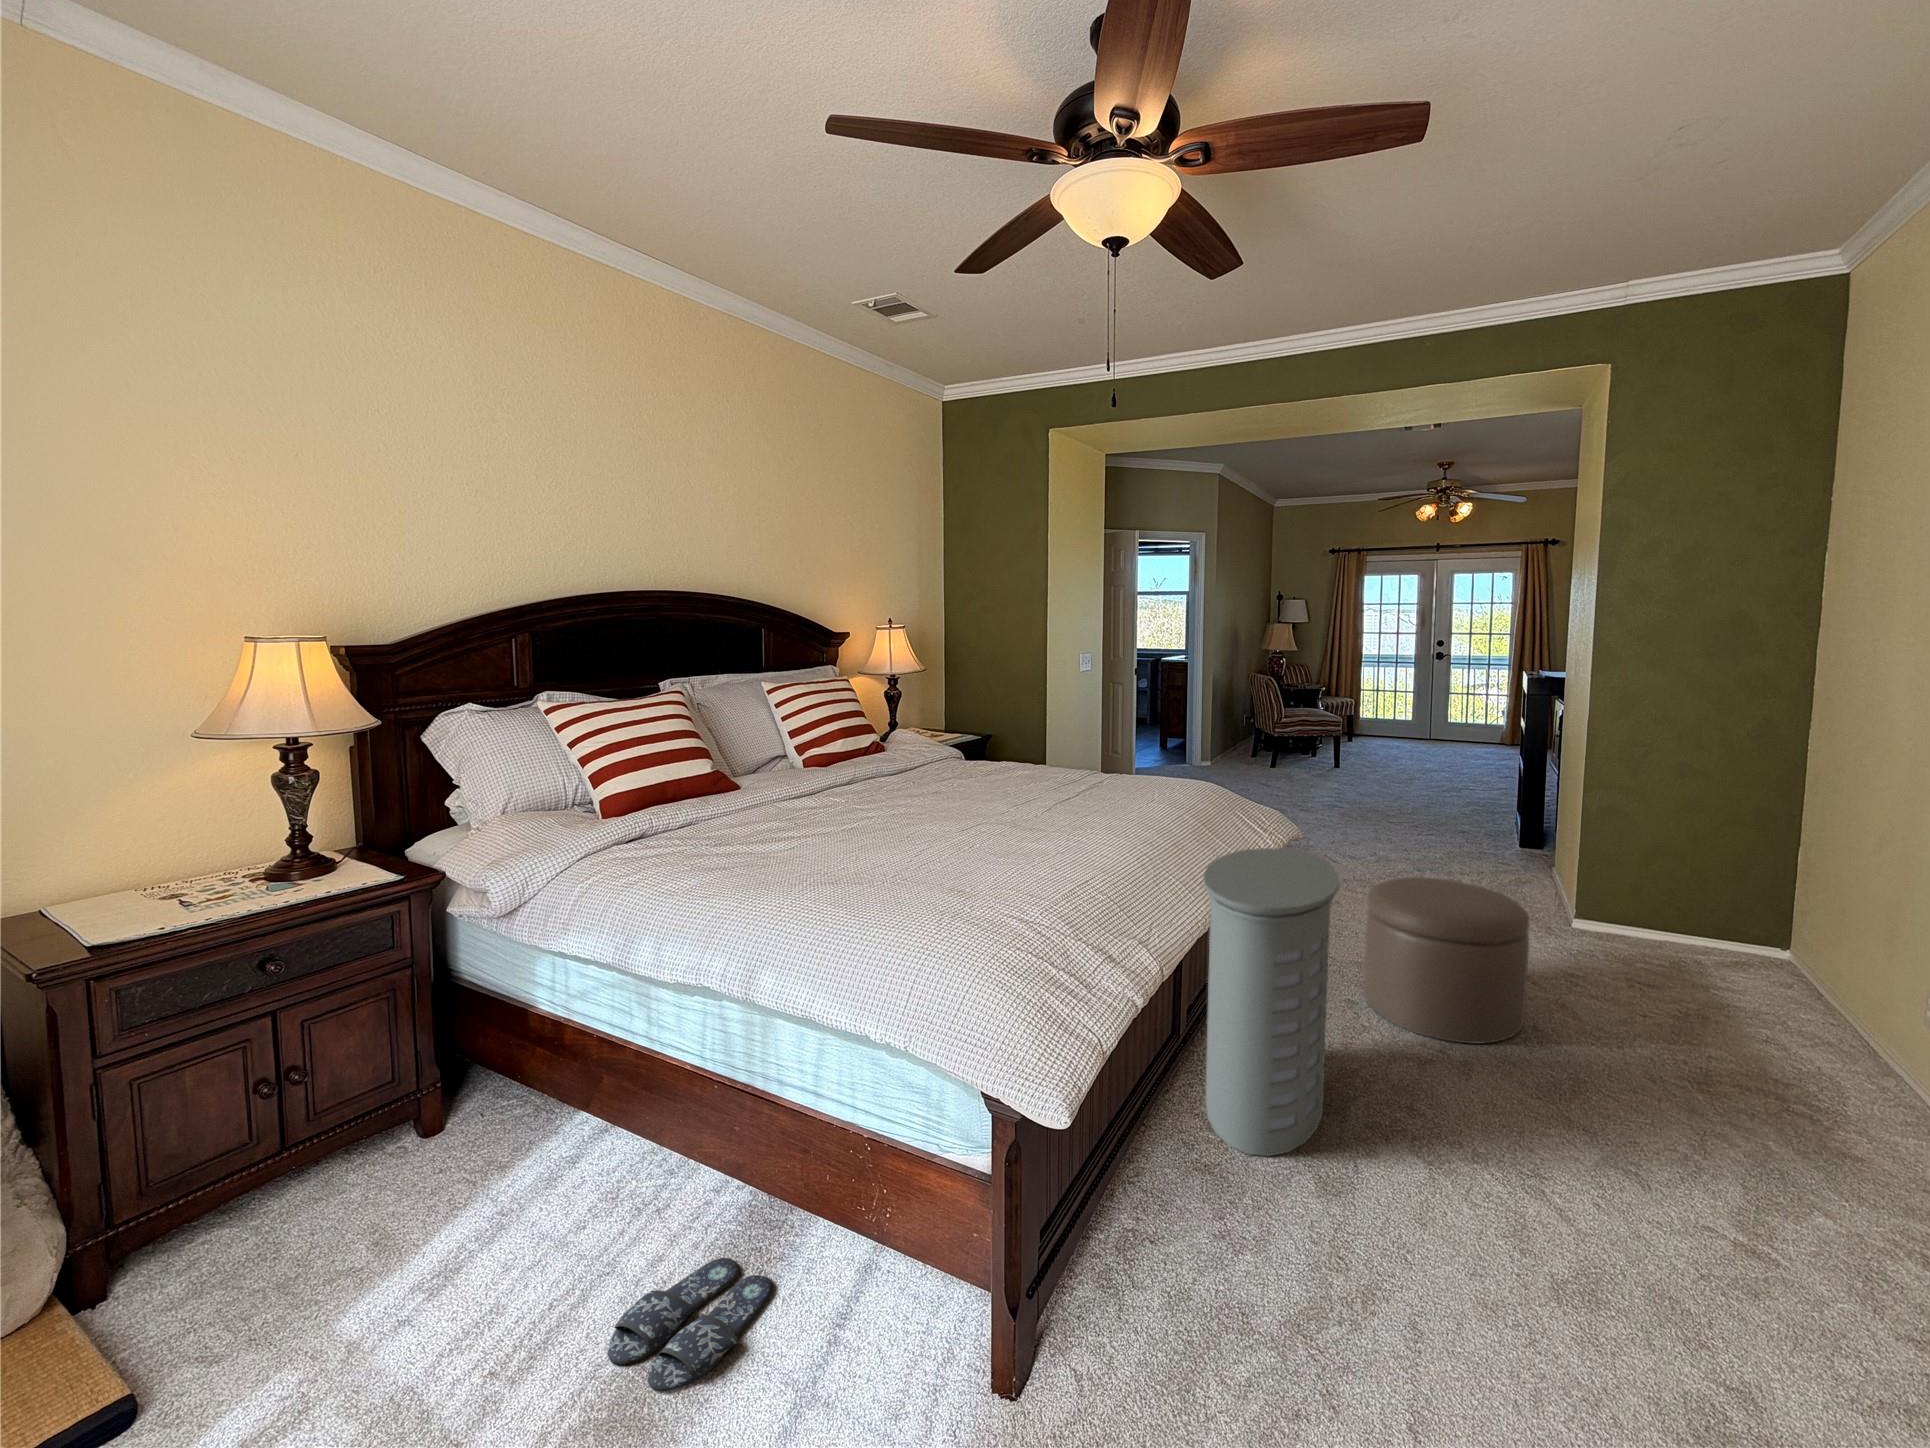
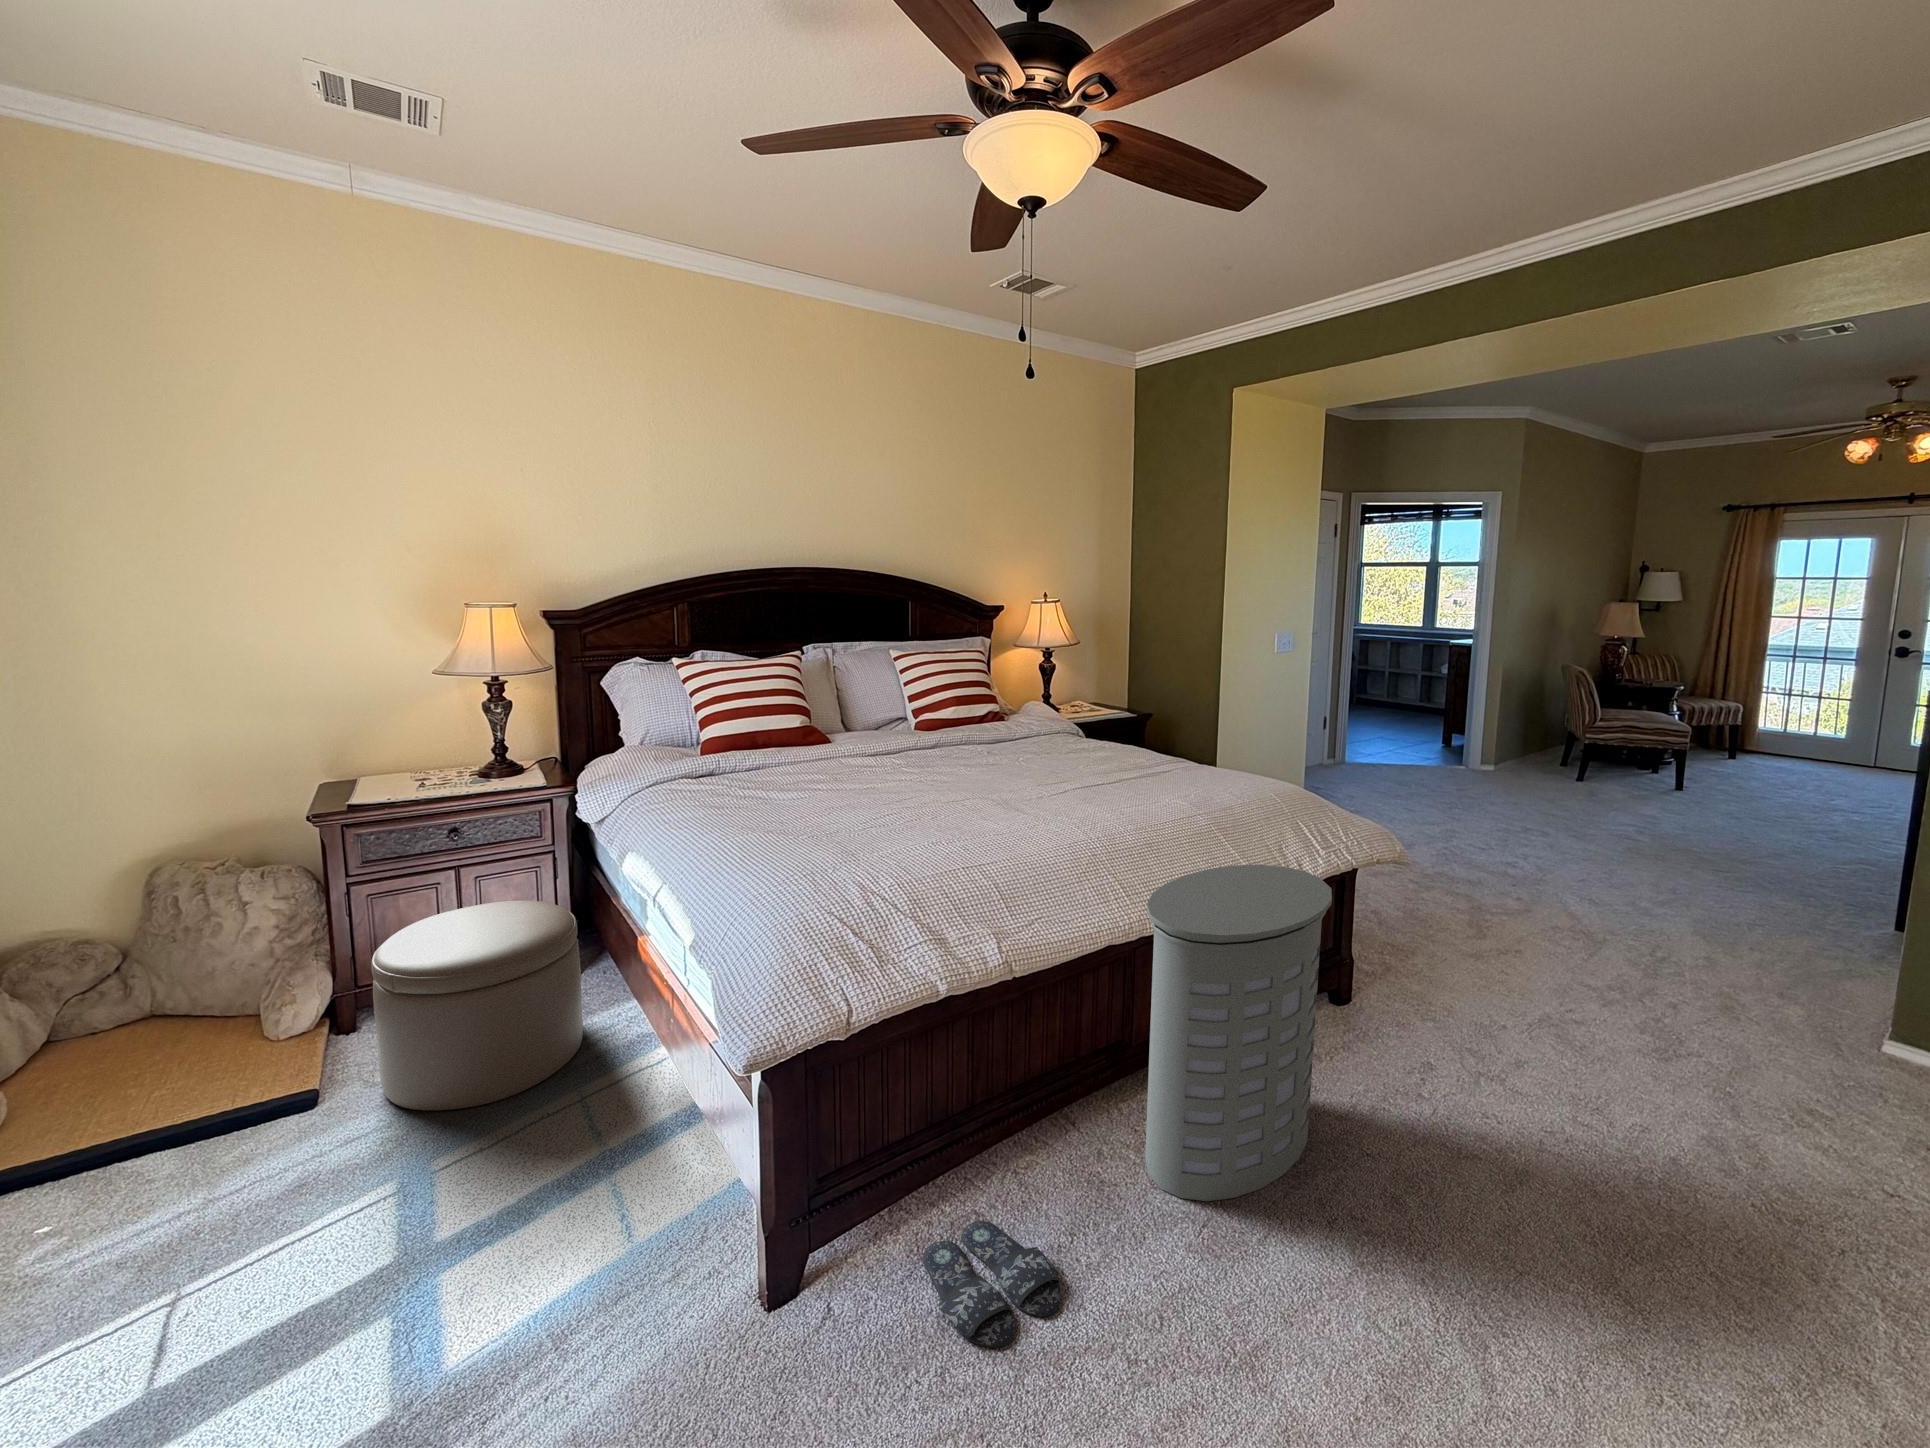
ottoman: present [1364,877,1529,1044] -> present [371,900,583,1110]
slippers: present [608,1258,773,1391] -> present [923,1221,1061,1348]

